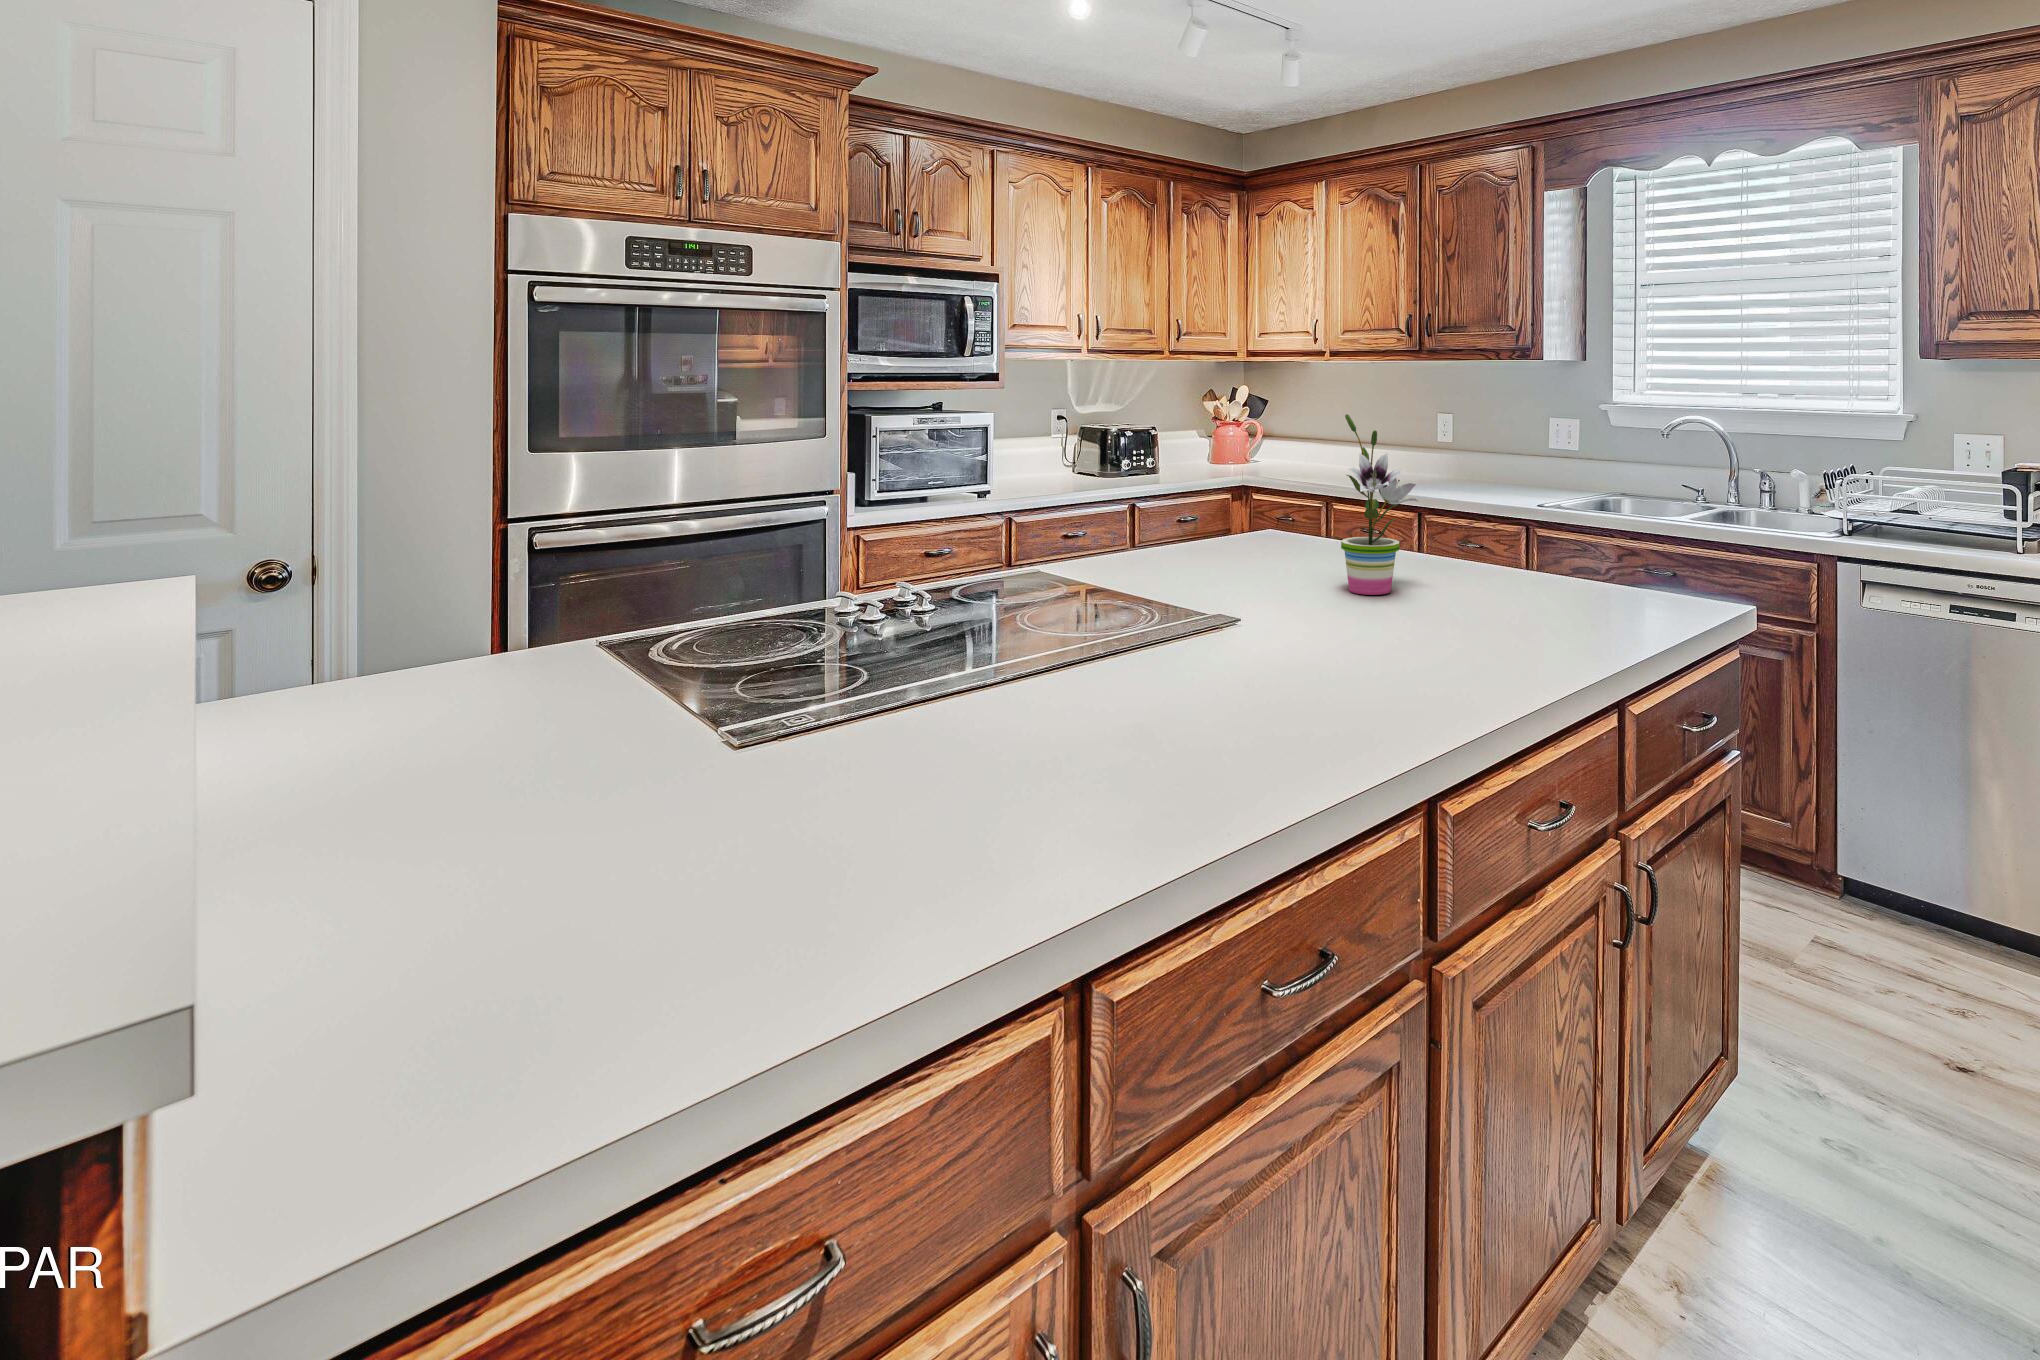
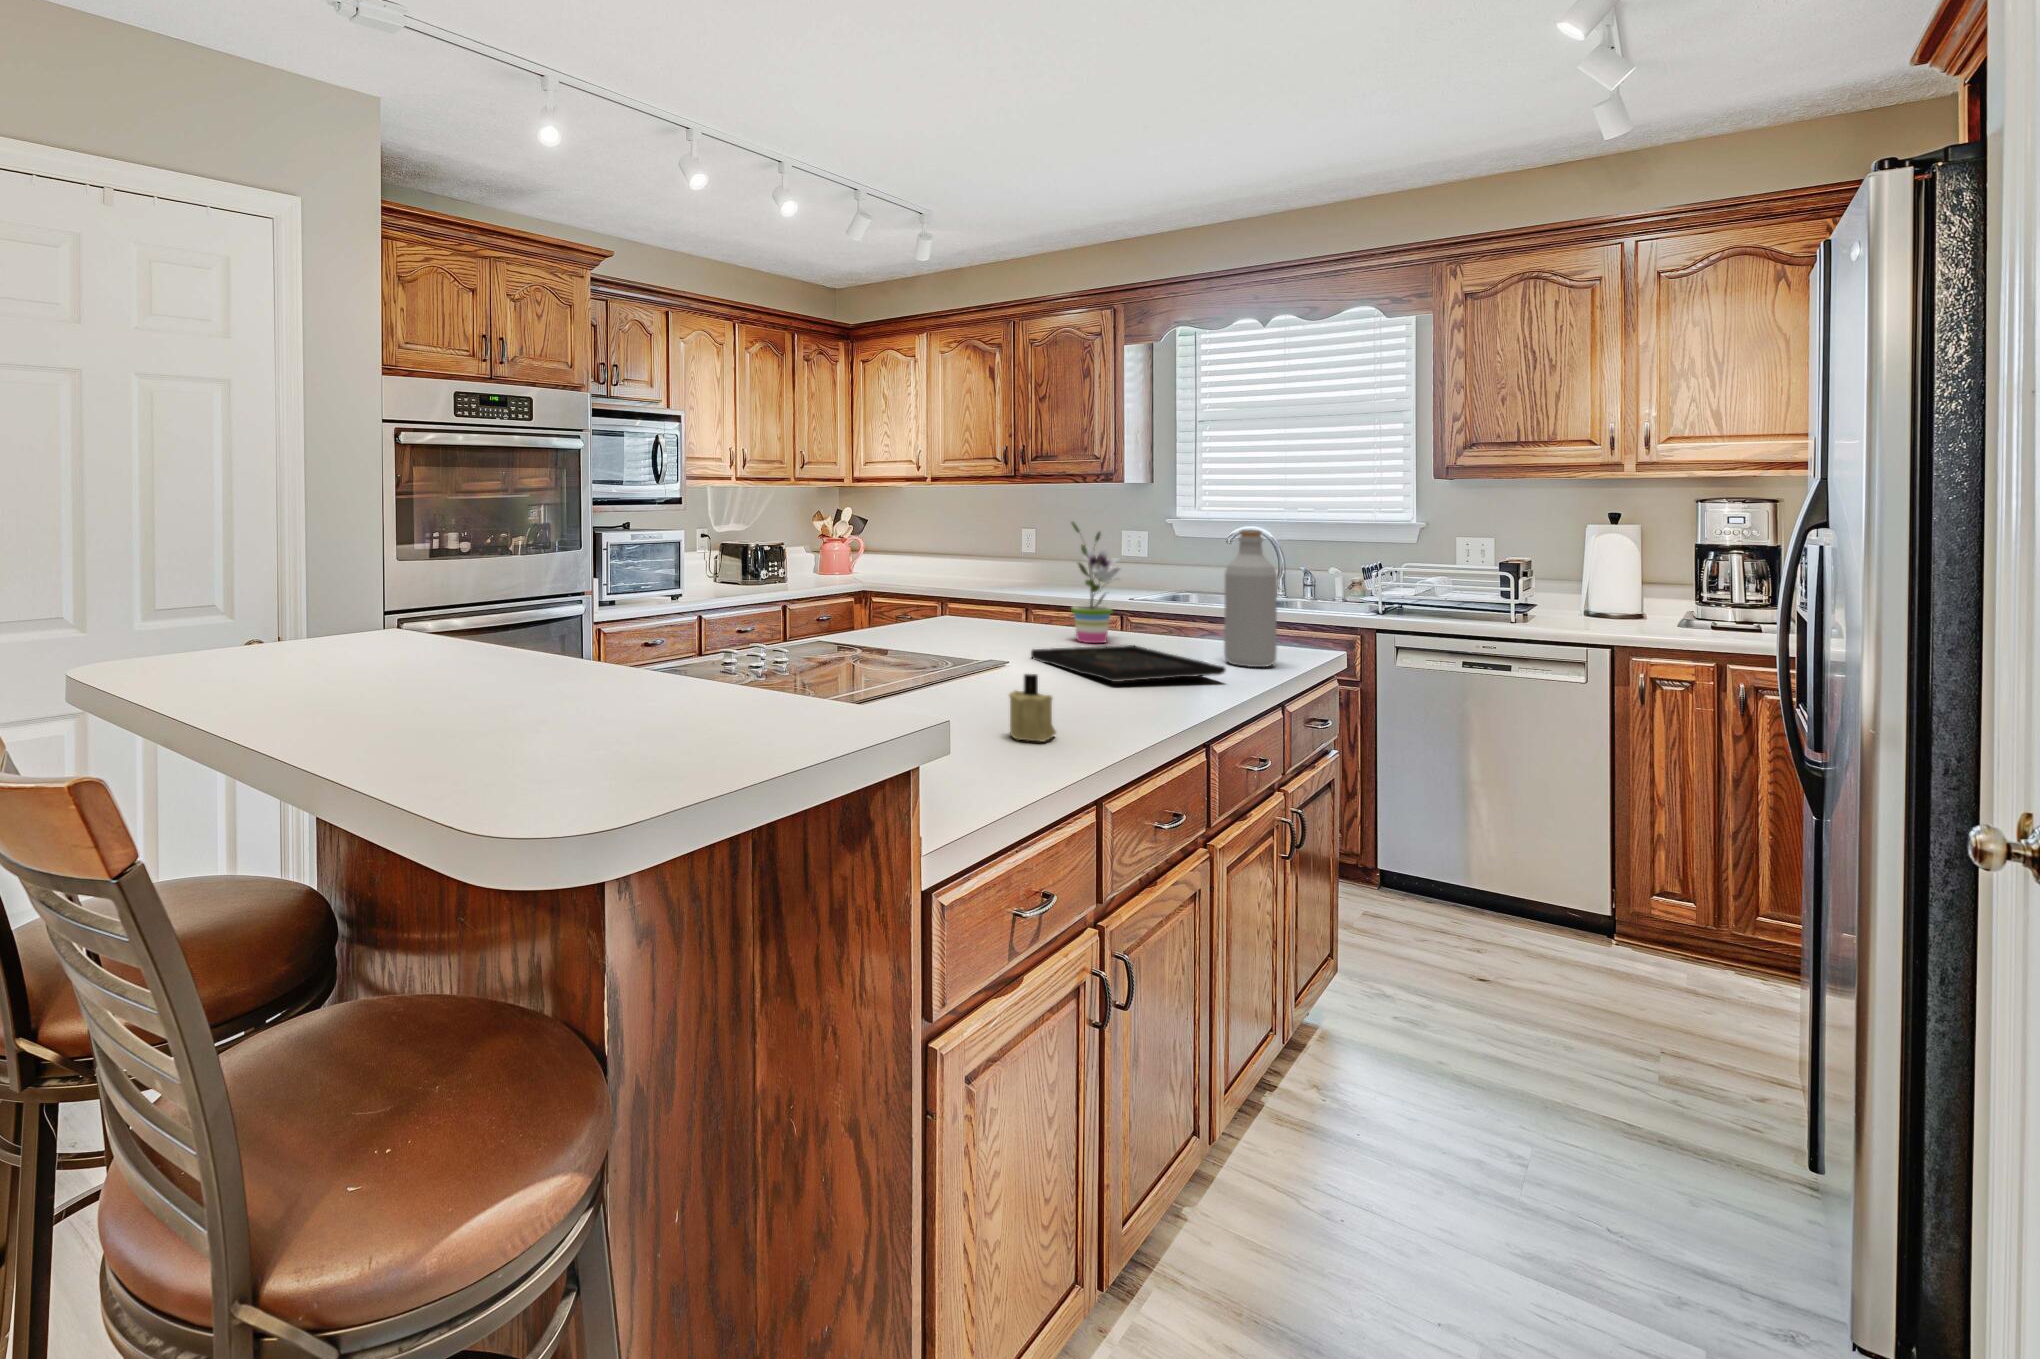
bottle: none [1536,435,1613,650] -> present [1224,531,1277,667]
tray: none [1237,606,1496,688] -> present [1031,645,1225,682]
candle: none [930,727,1030,873] -> present [1009,674,1056,742]

